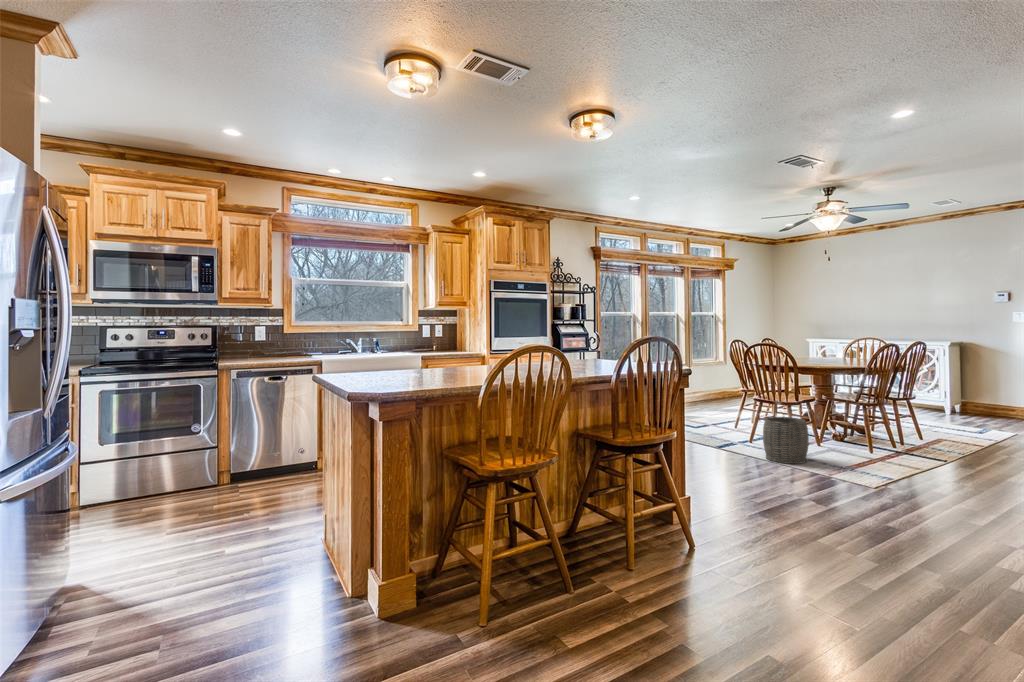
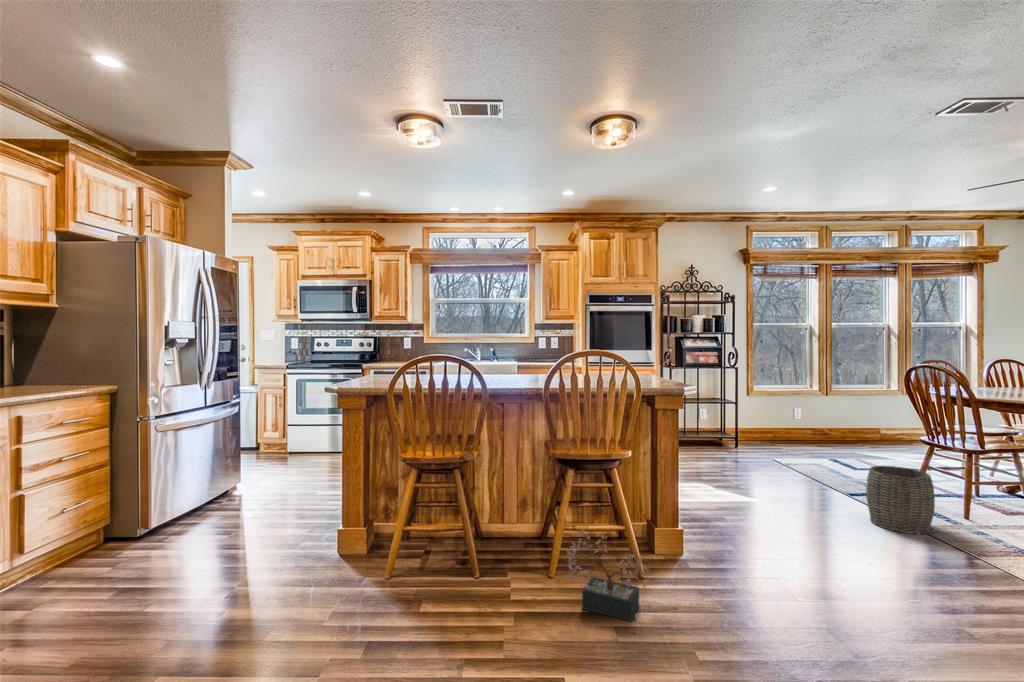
decorative plant: none [705,497,787,573] -> present [566,527,650,621]

